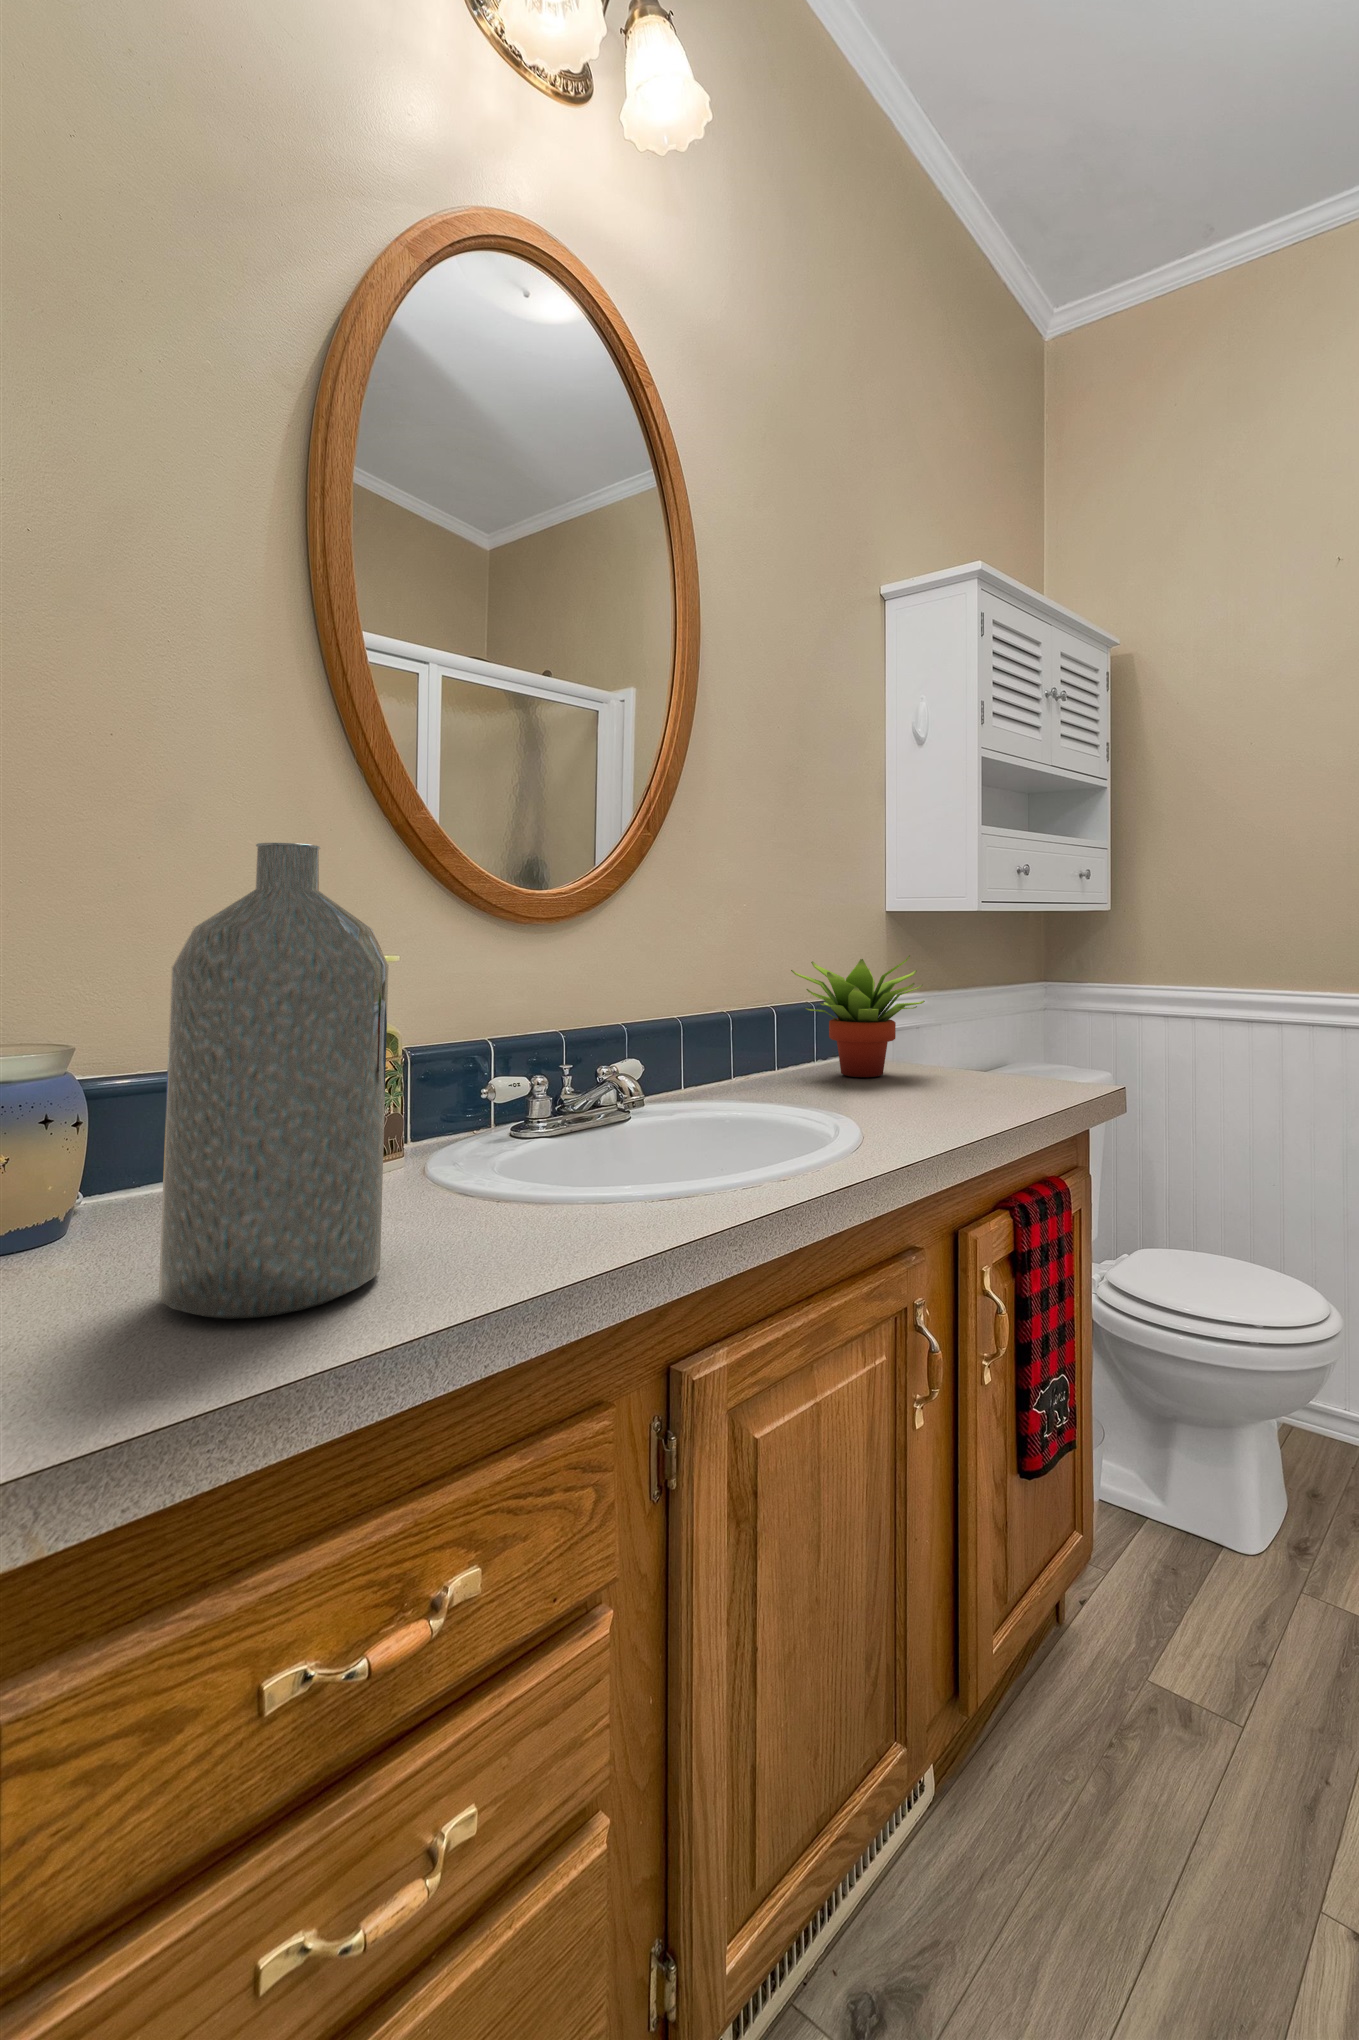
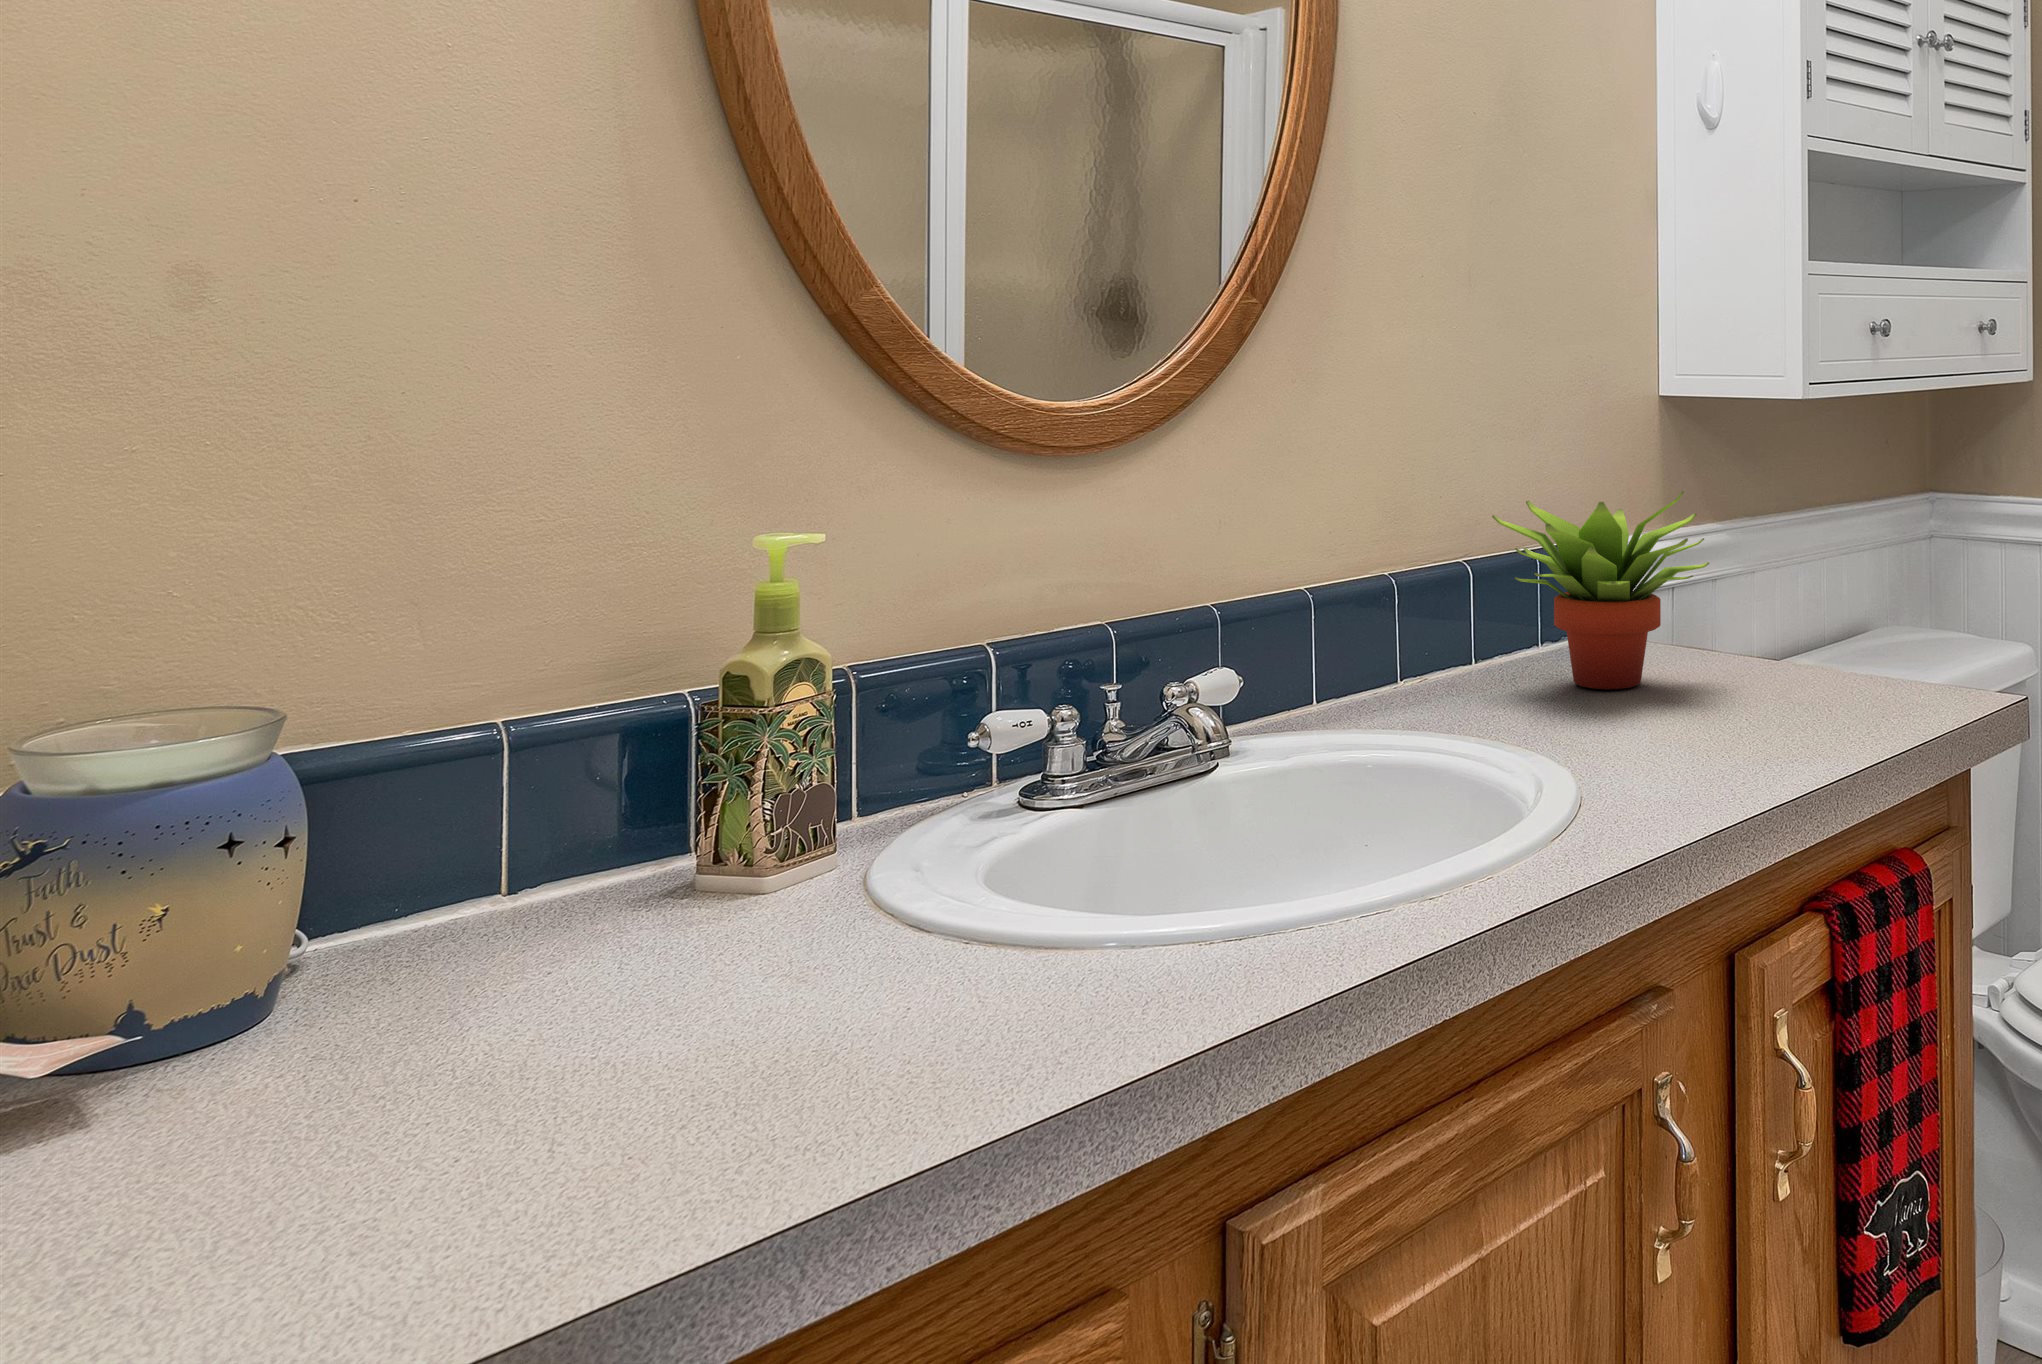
bottle: present [159,843,389,1319] -> none [391,418,760,1180]

